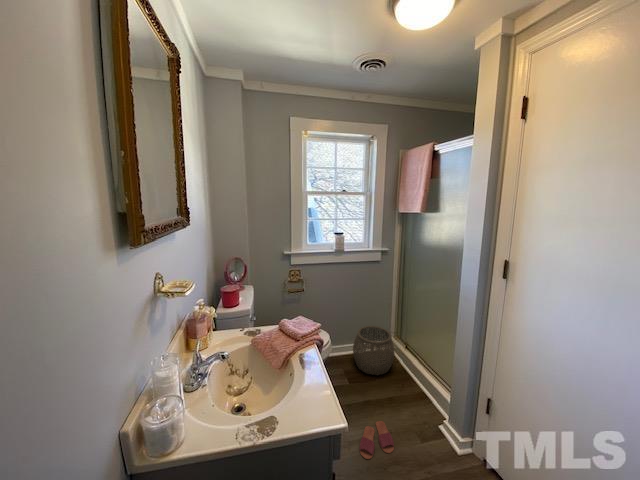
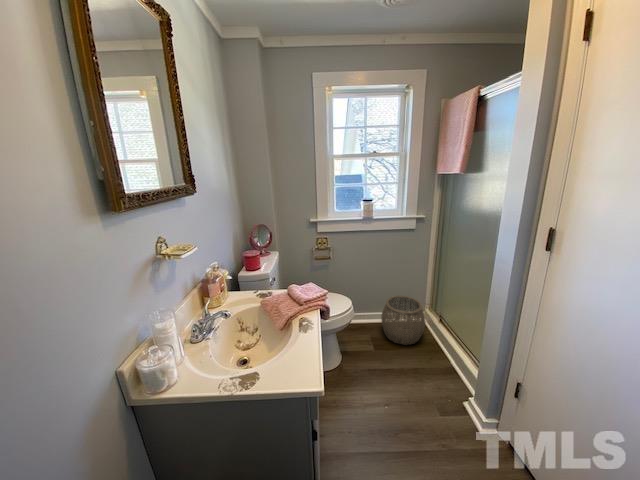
slippers: present [359,421,394,459] -> none [374,389,410,422]

